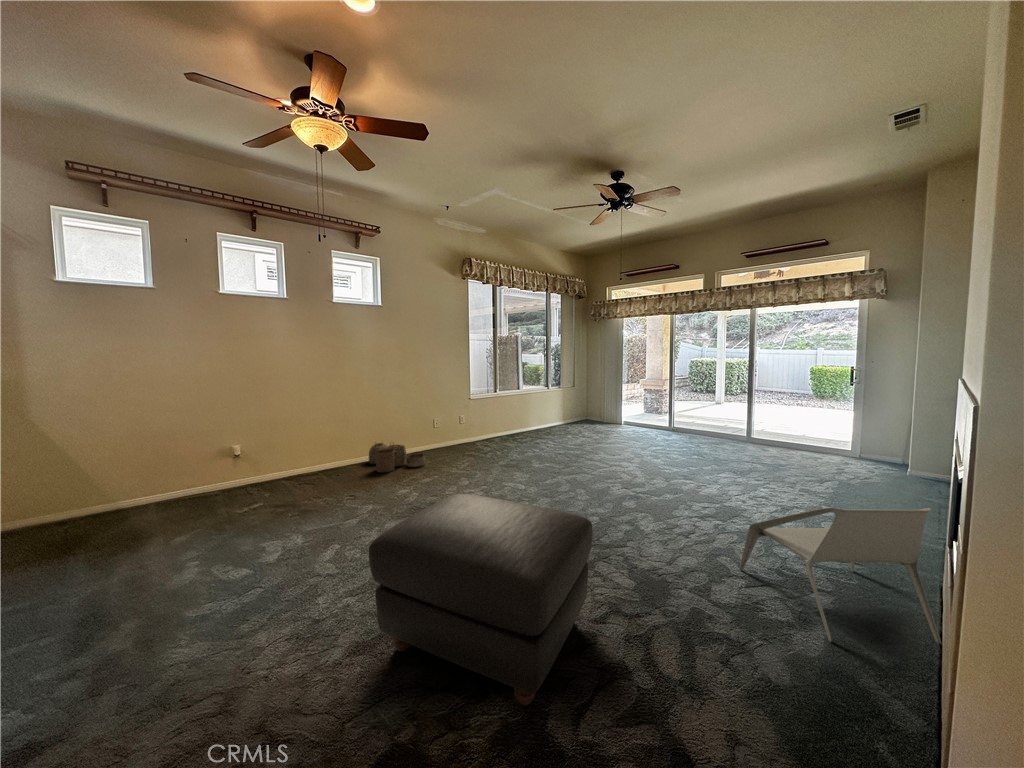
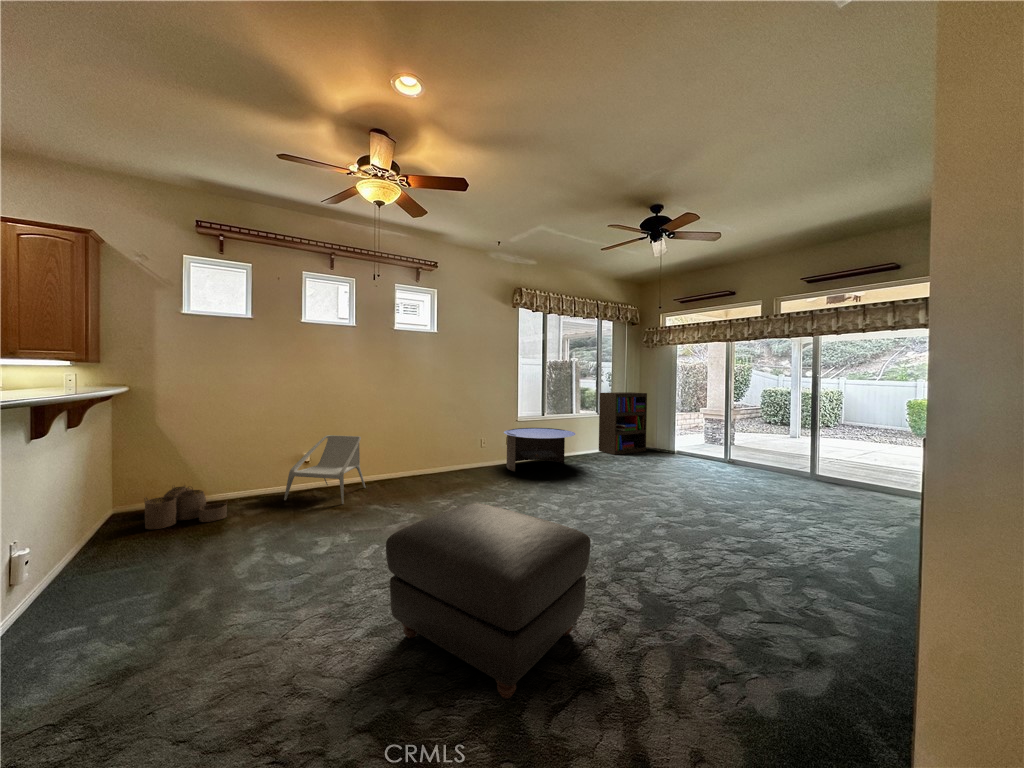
bookshelf: none [551,366,596,429] -> present [599,392,647,455]
coffee table: none [458,406,533,453] -> present [504,428,575,472]
woven basket: present [369,443,425,472] -> present [144,486,227,529]
armchair: present [739,507,941,644] -> present [284,435,366,504]

